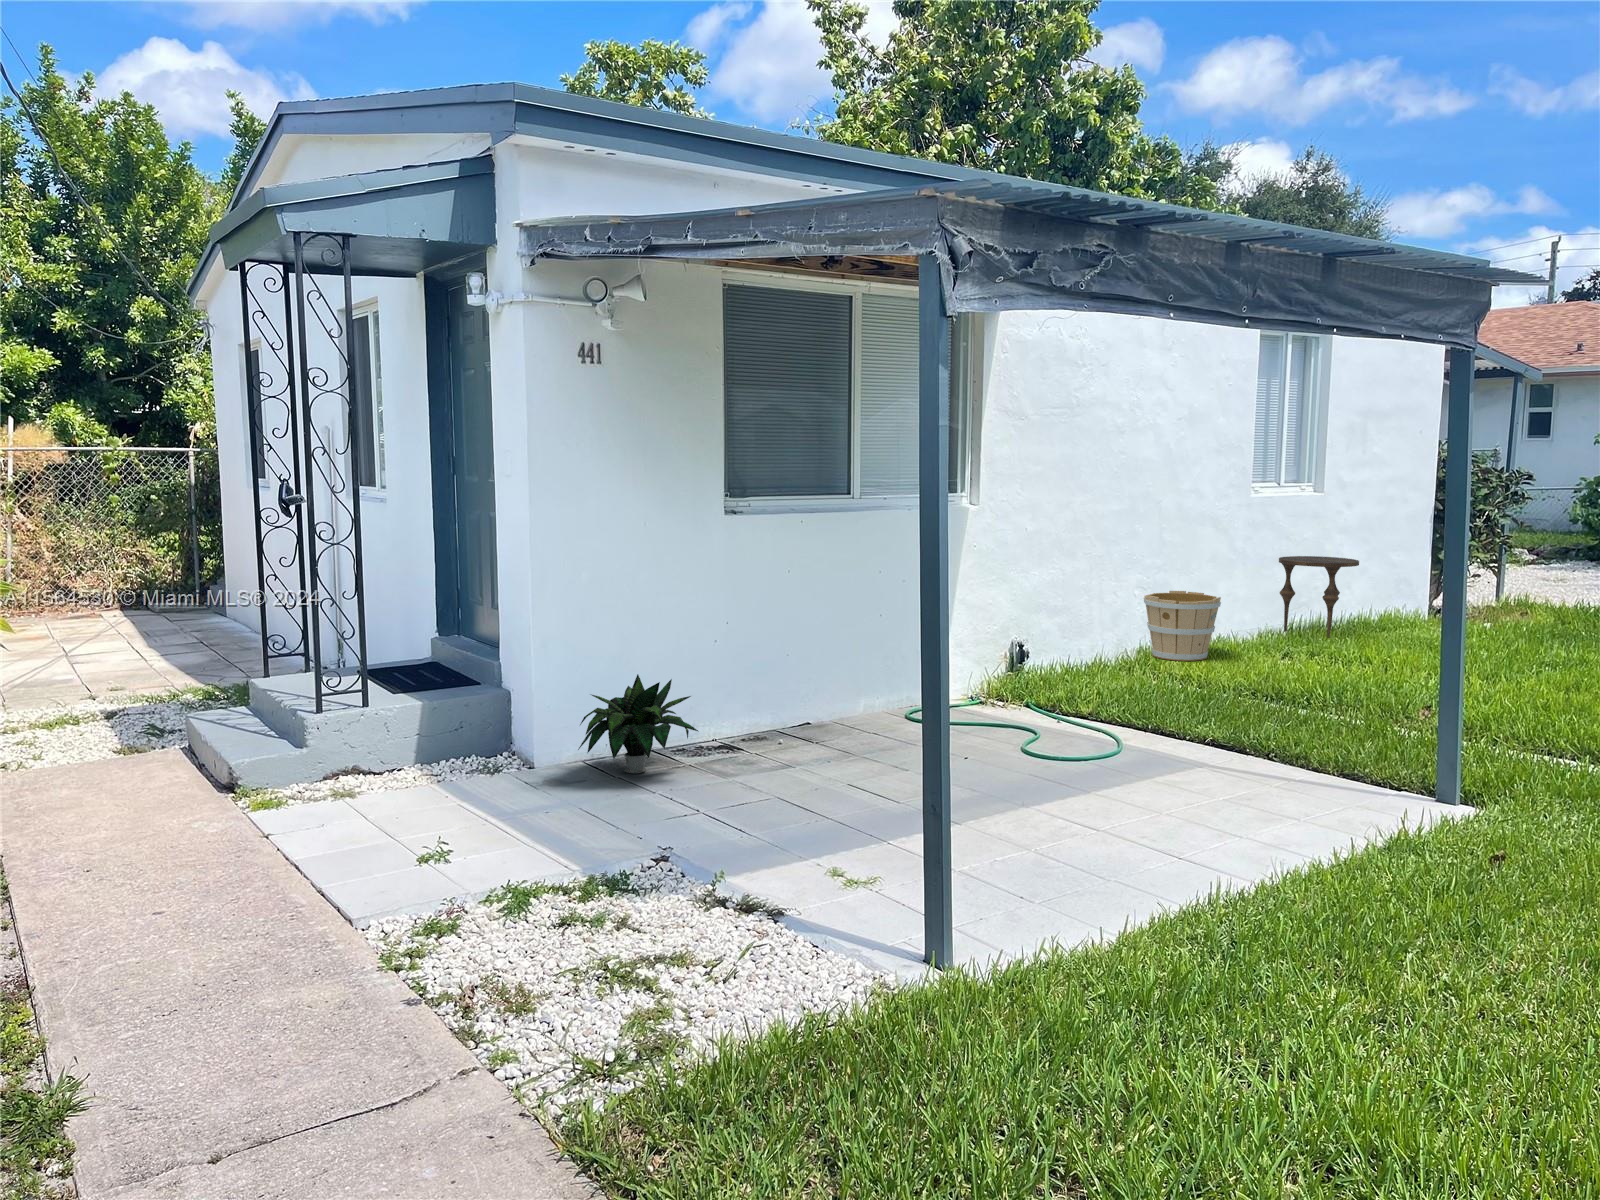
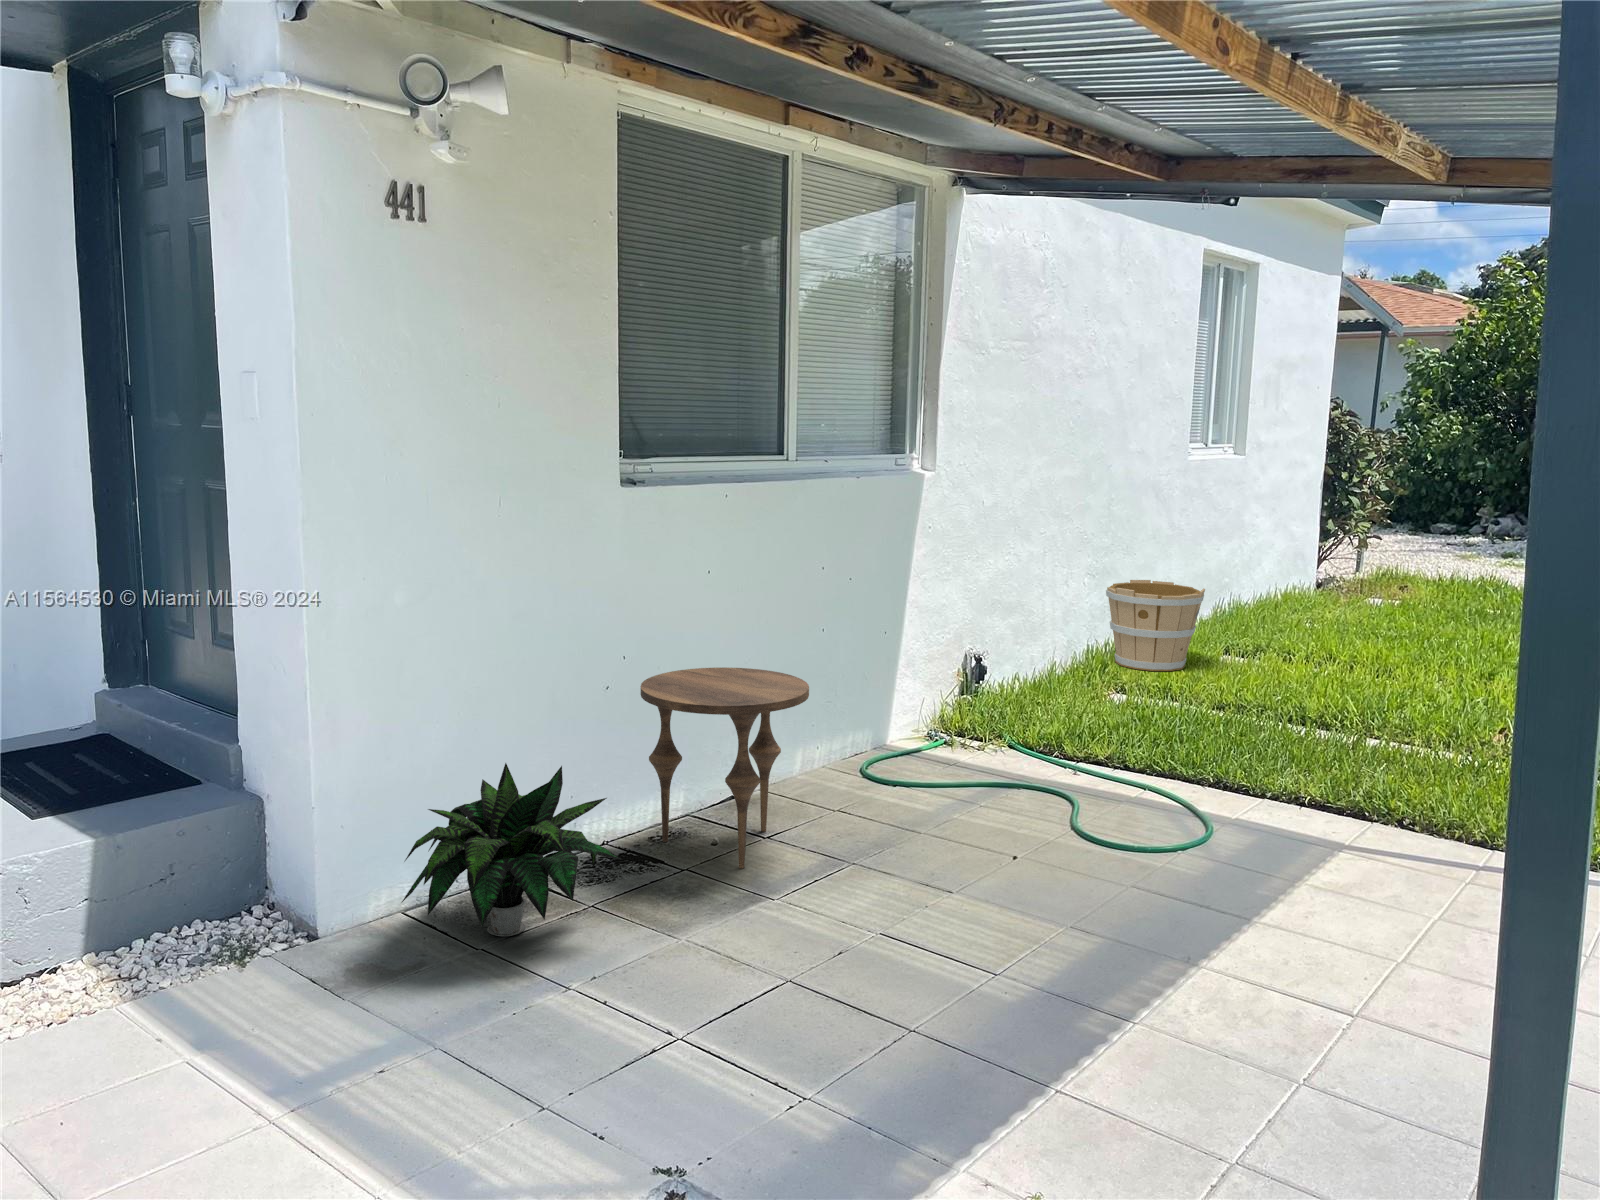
side table: present [1279,556,1359,637] -> present [640,667,809,869]

